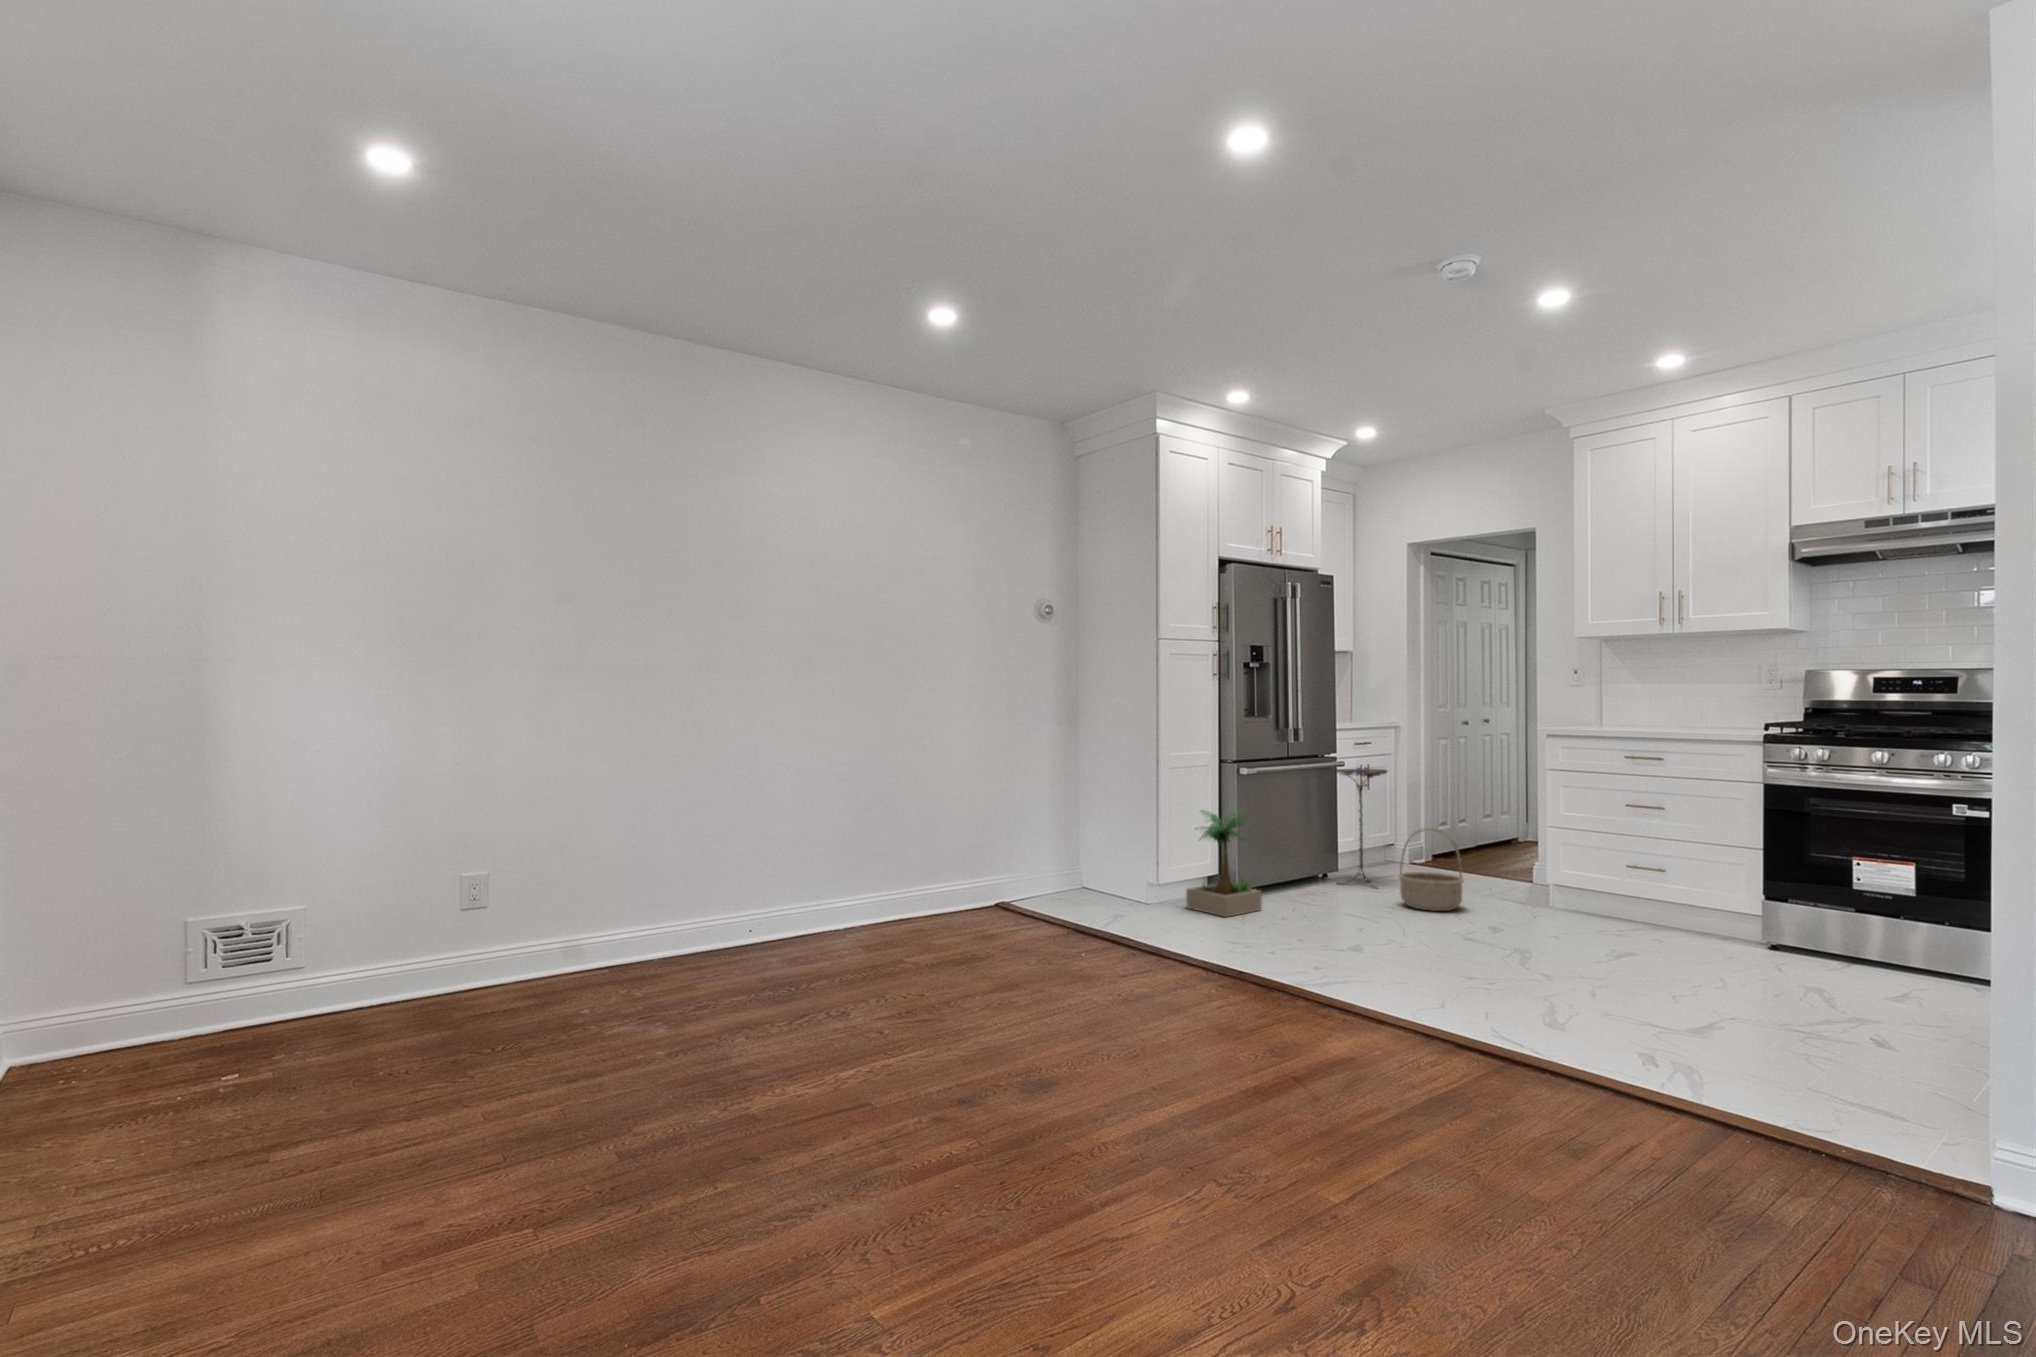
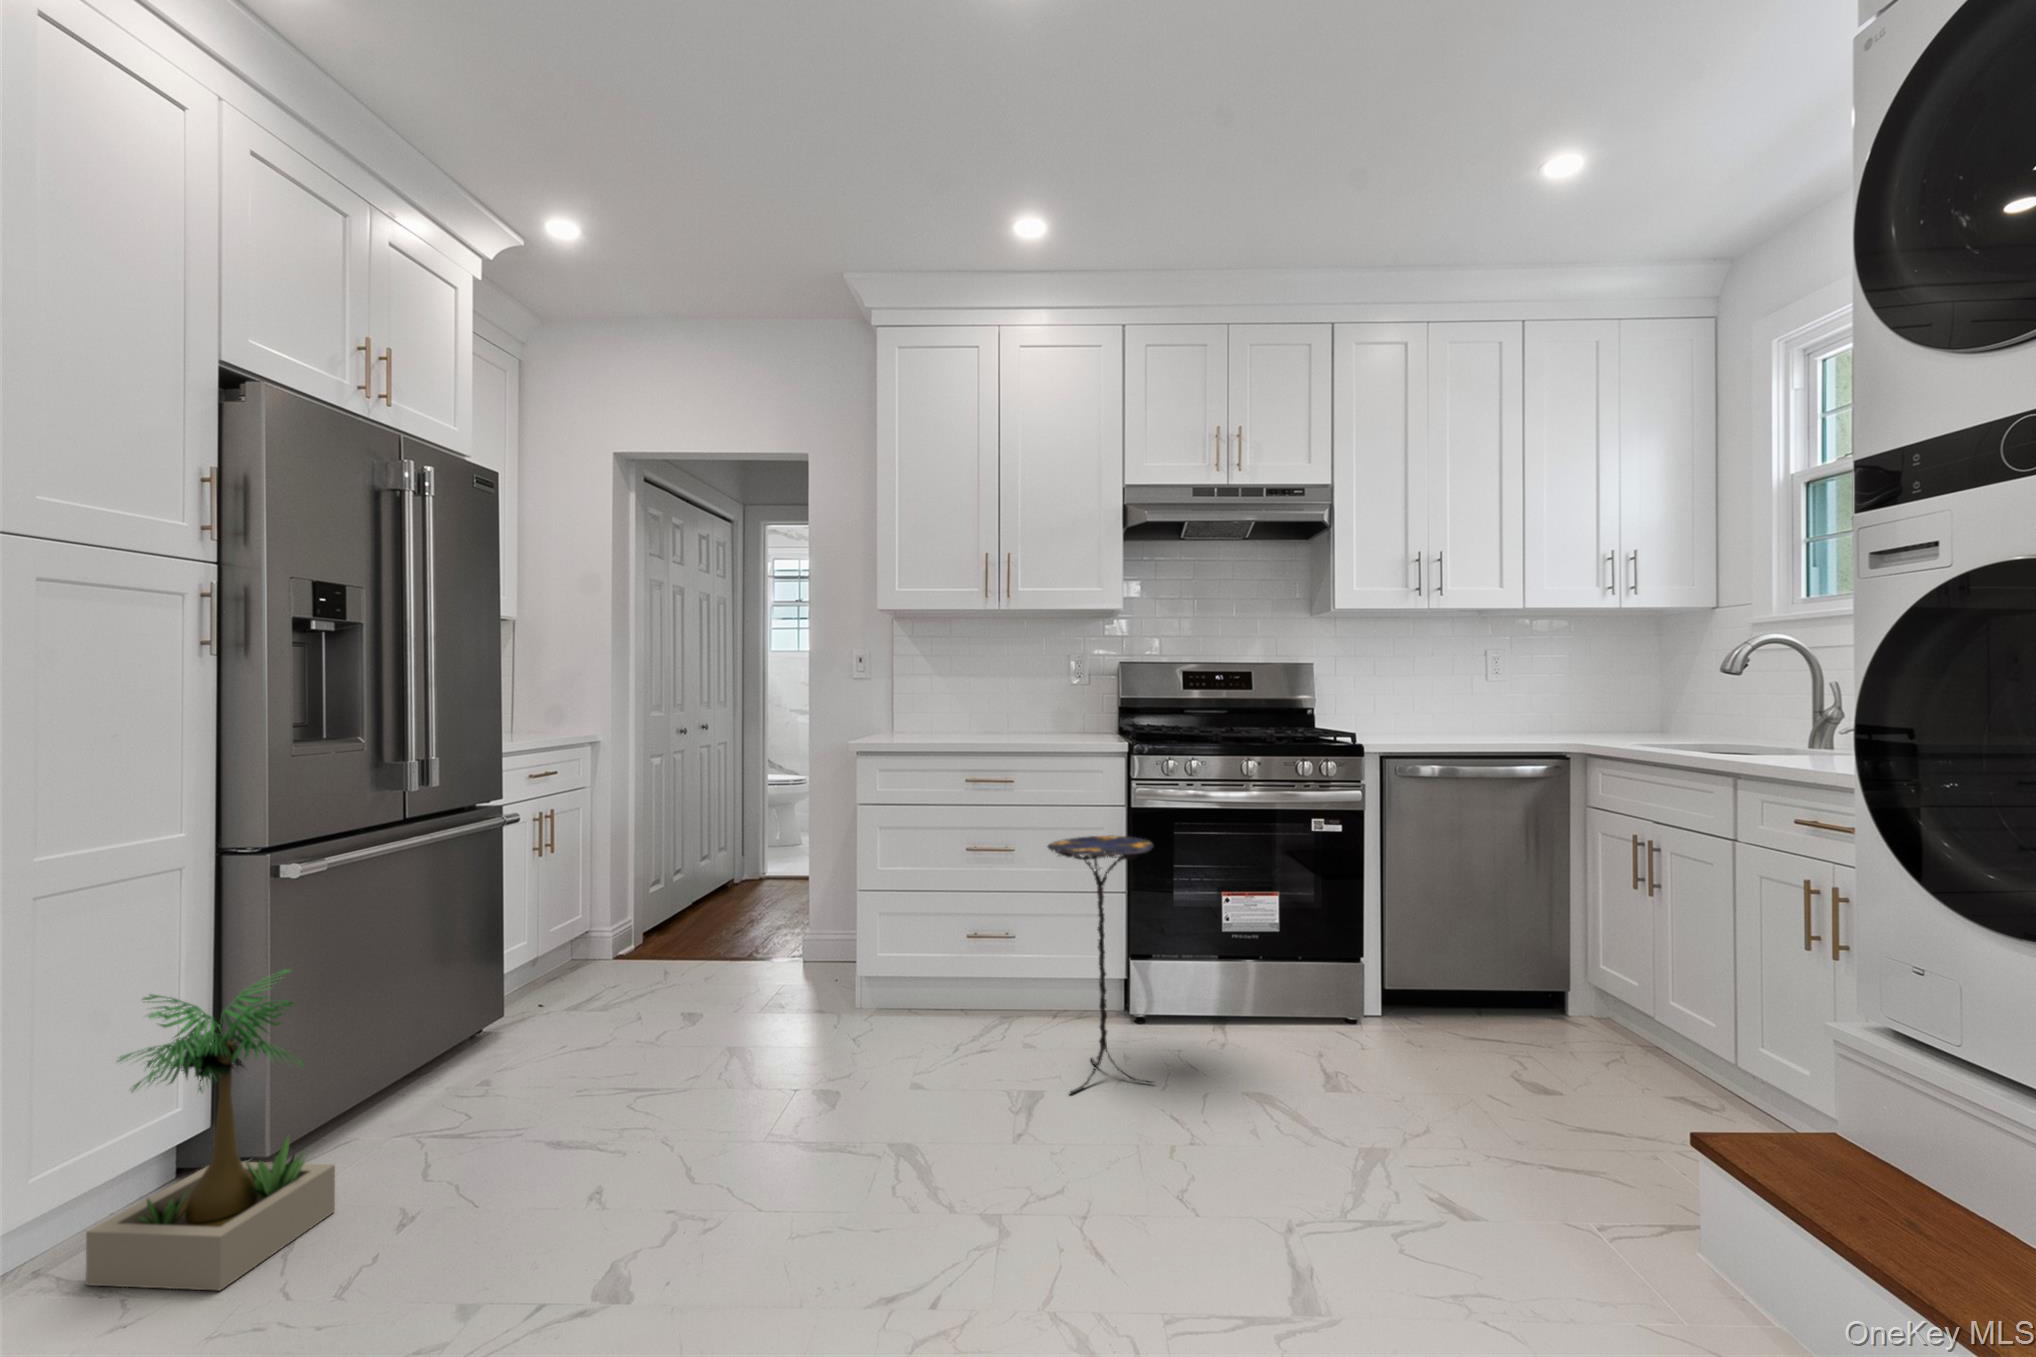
side table: present [1334,769,1387,886] -> present [1048,836,1154,1093]
basket: present [1399,828,1464,911] -> none [641,929,757,1086]

